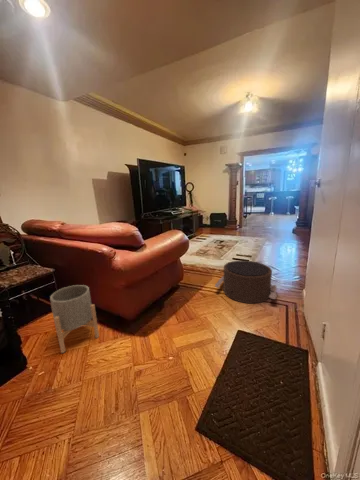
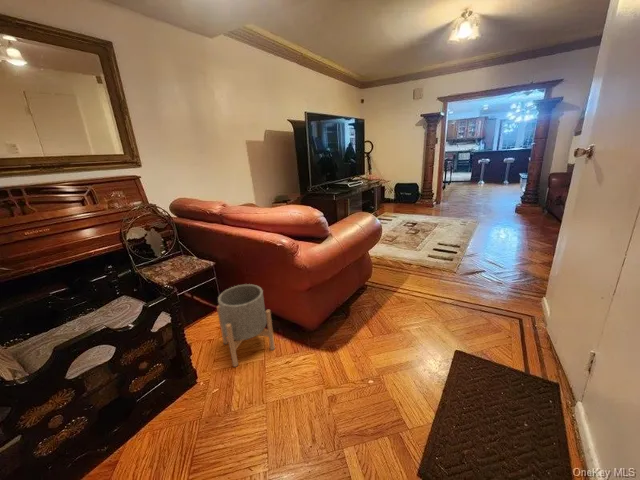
pouf: present [215,261,277,303] -> none [416,255,506,314]

